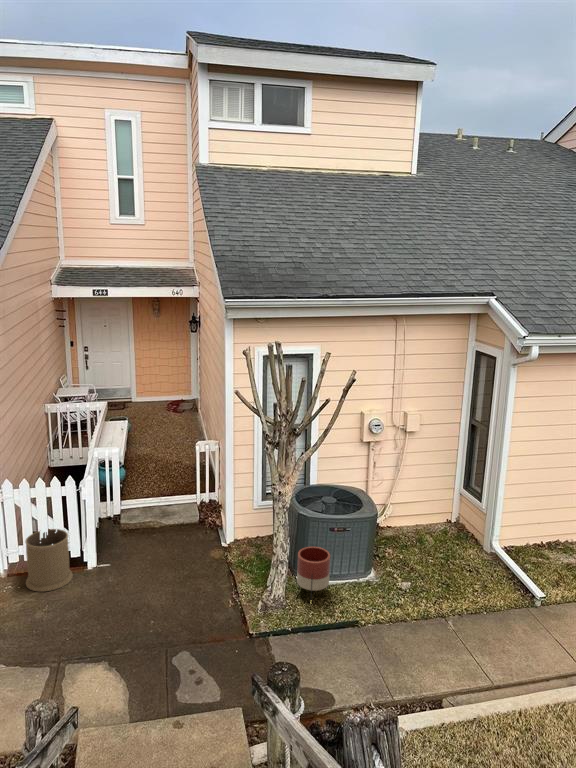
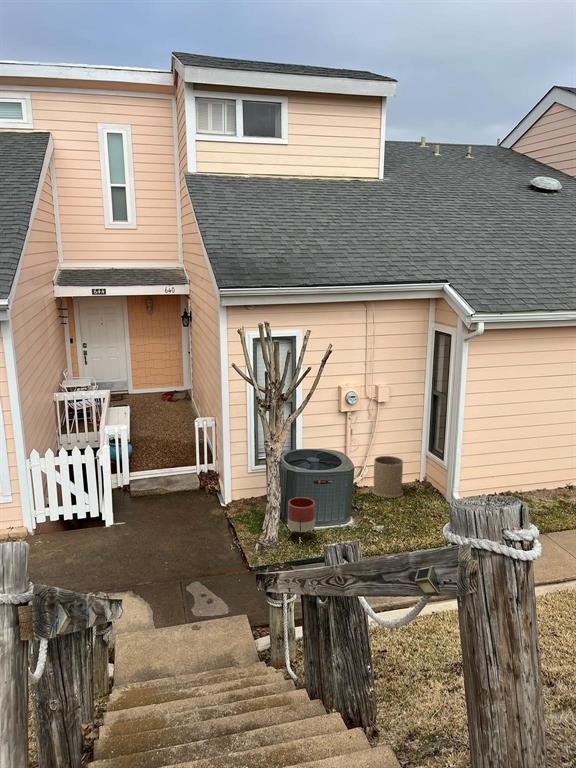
trash can: present [25,529,73,592] -> present [371,456,403,498]

